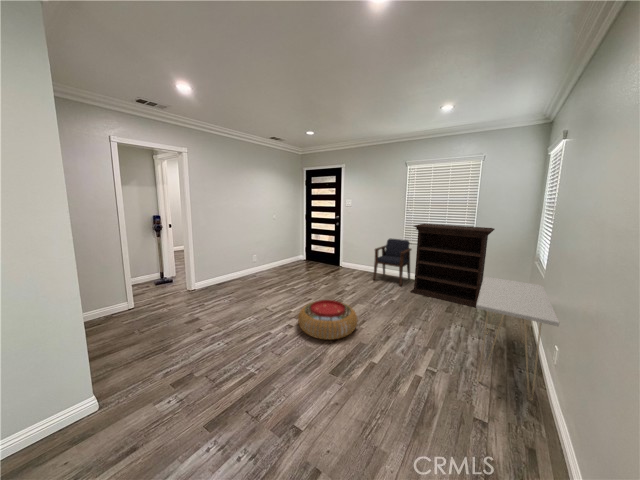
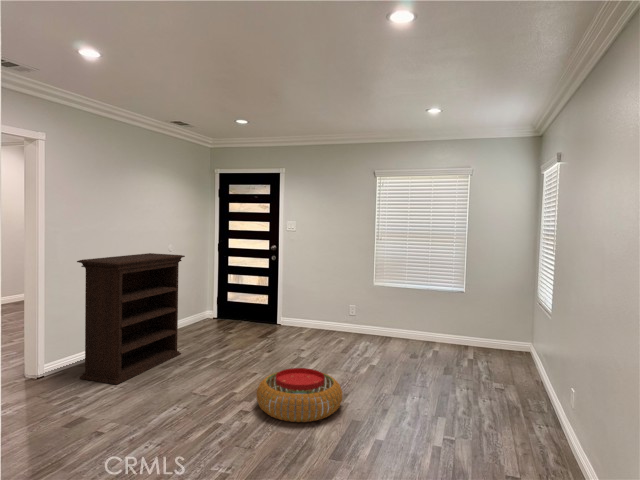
bookshelf: present [411,224,495,307] -> present [77,253,185,385]
armchair: present [373,238,411,286] -> none [336,279,388,348]
console table: present [476,277,559,400] -> none [490,320,574,452]

